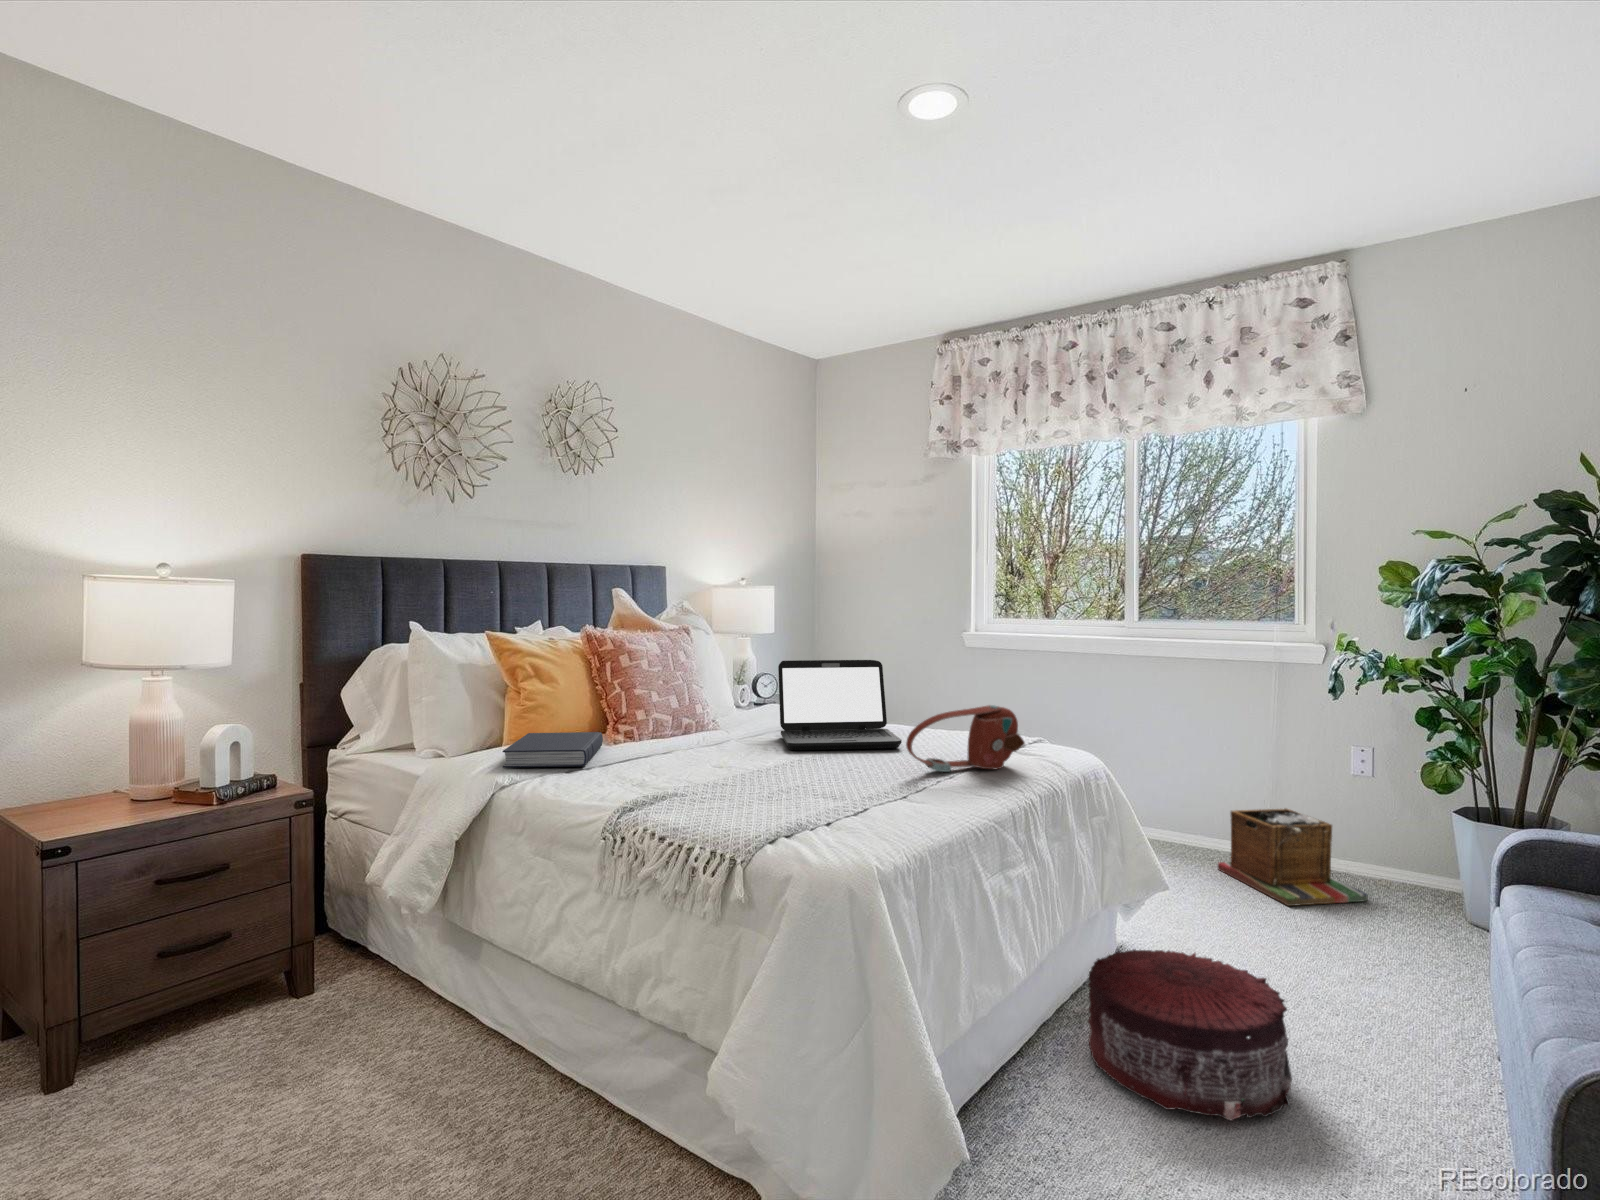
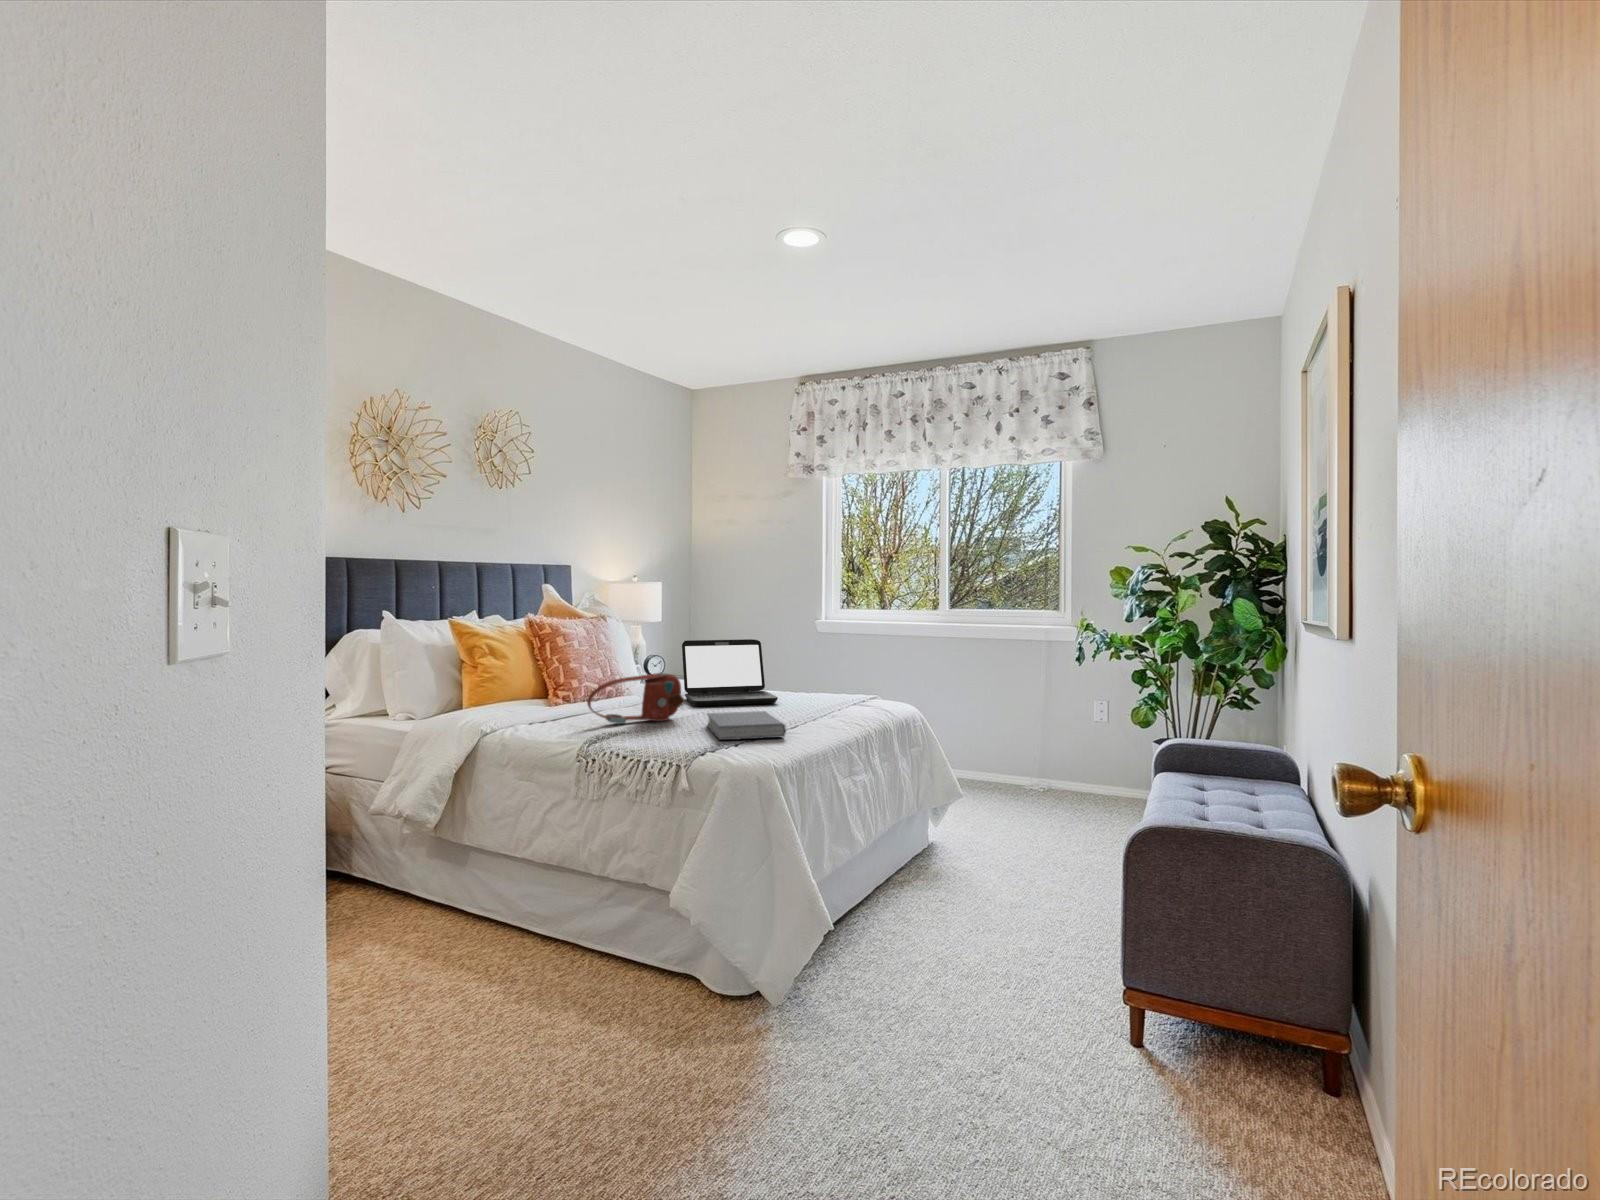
handbag: present [906,705,1025,772] -> present [587,673,685,724]
book: present [503,732,603,768] -> present [707,711,786,740]
laundry basket: present [1218,808,1368,906] -> none [1004,747,1101,813]
pouf: present [1088,949,1292,1121] -> none [907,831,1030,923]

